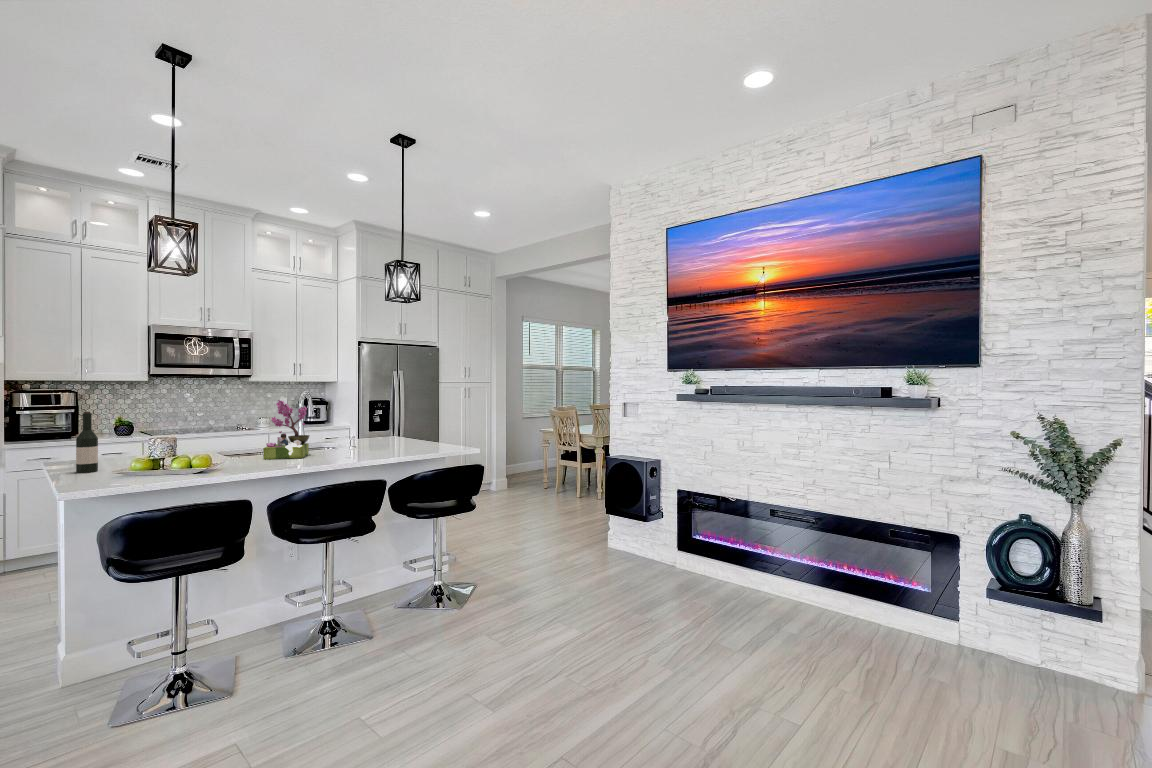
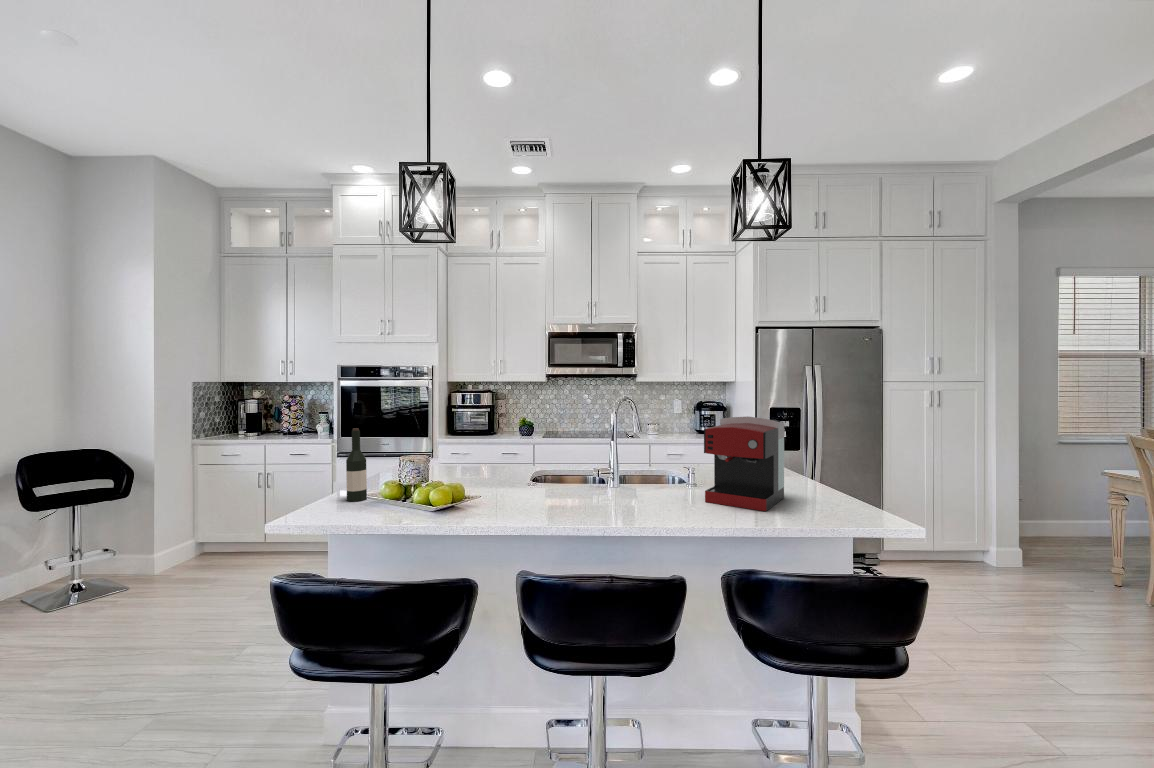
coffee maker: none [366,398,407,448] -> present [704,416,784,511]
flower arrangement: present [263,400,310,459] -> none [534,417,607,516]

